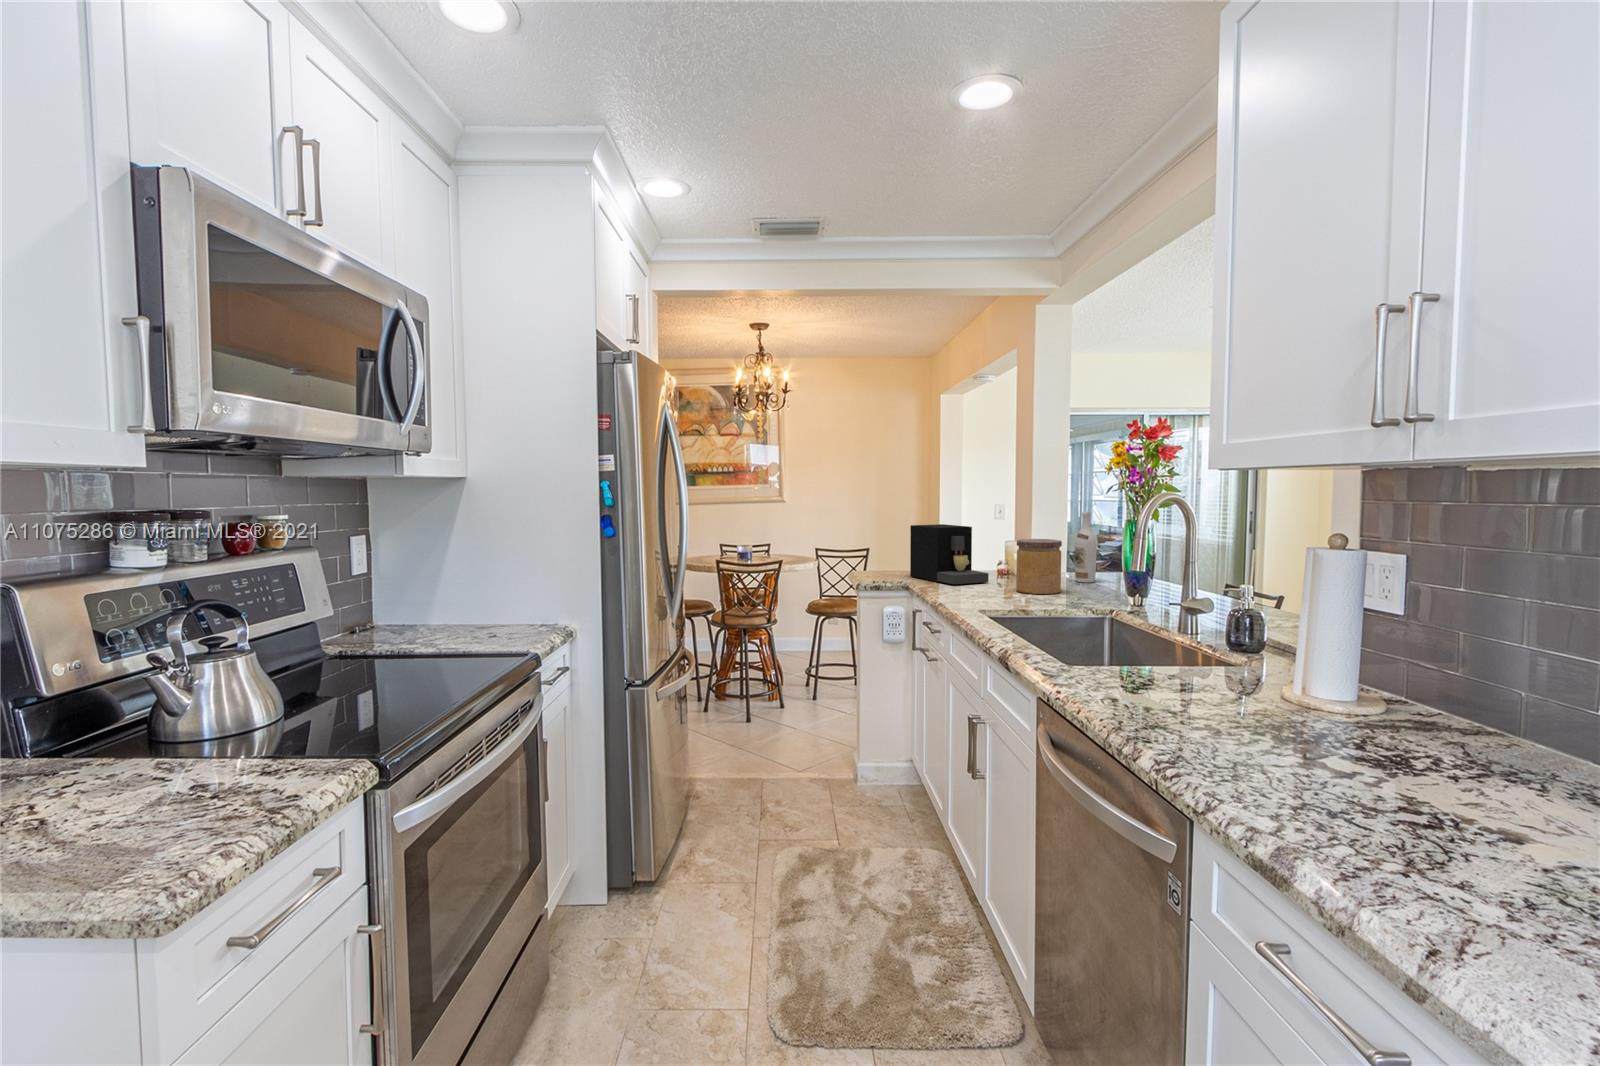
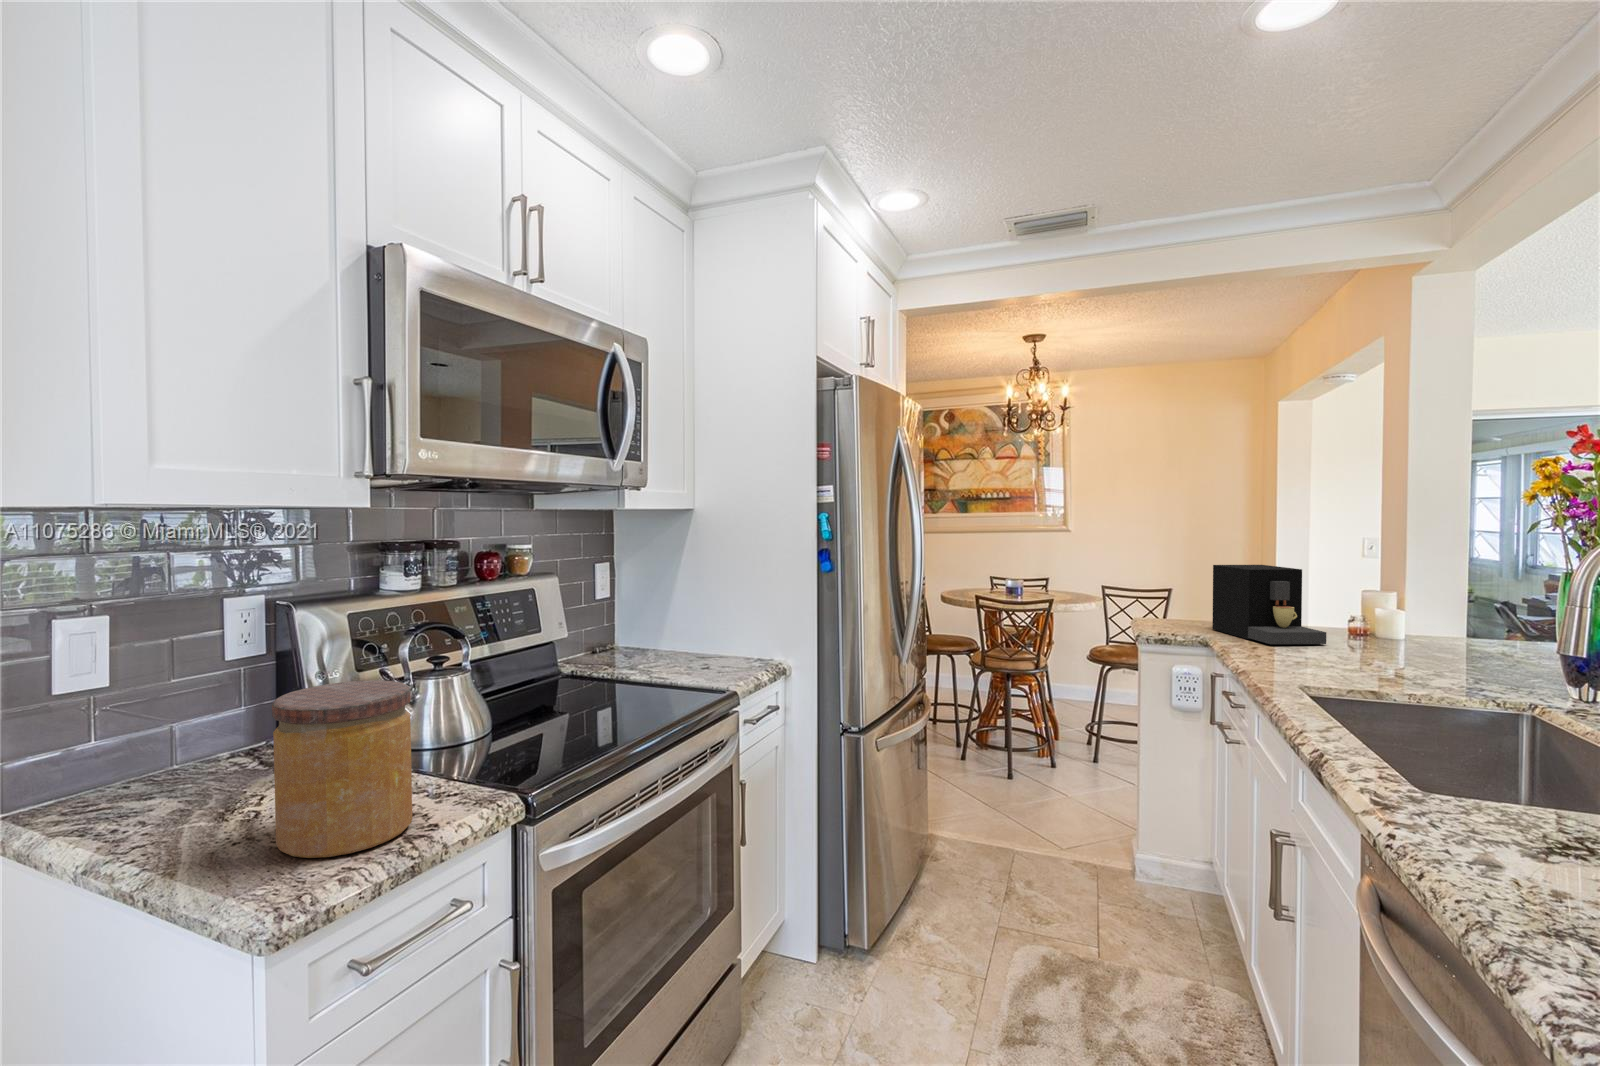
wine bottle: present [1075,511,1097,583] -> none [1473,553,1512,655]
jar: present [1016,539,1062,594] -> present [272,680,412,858]

